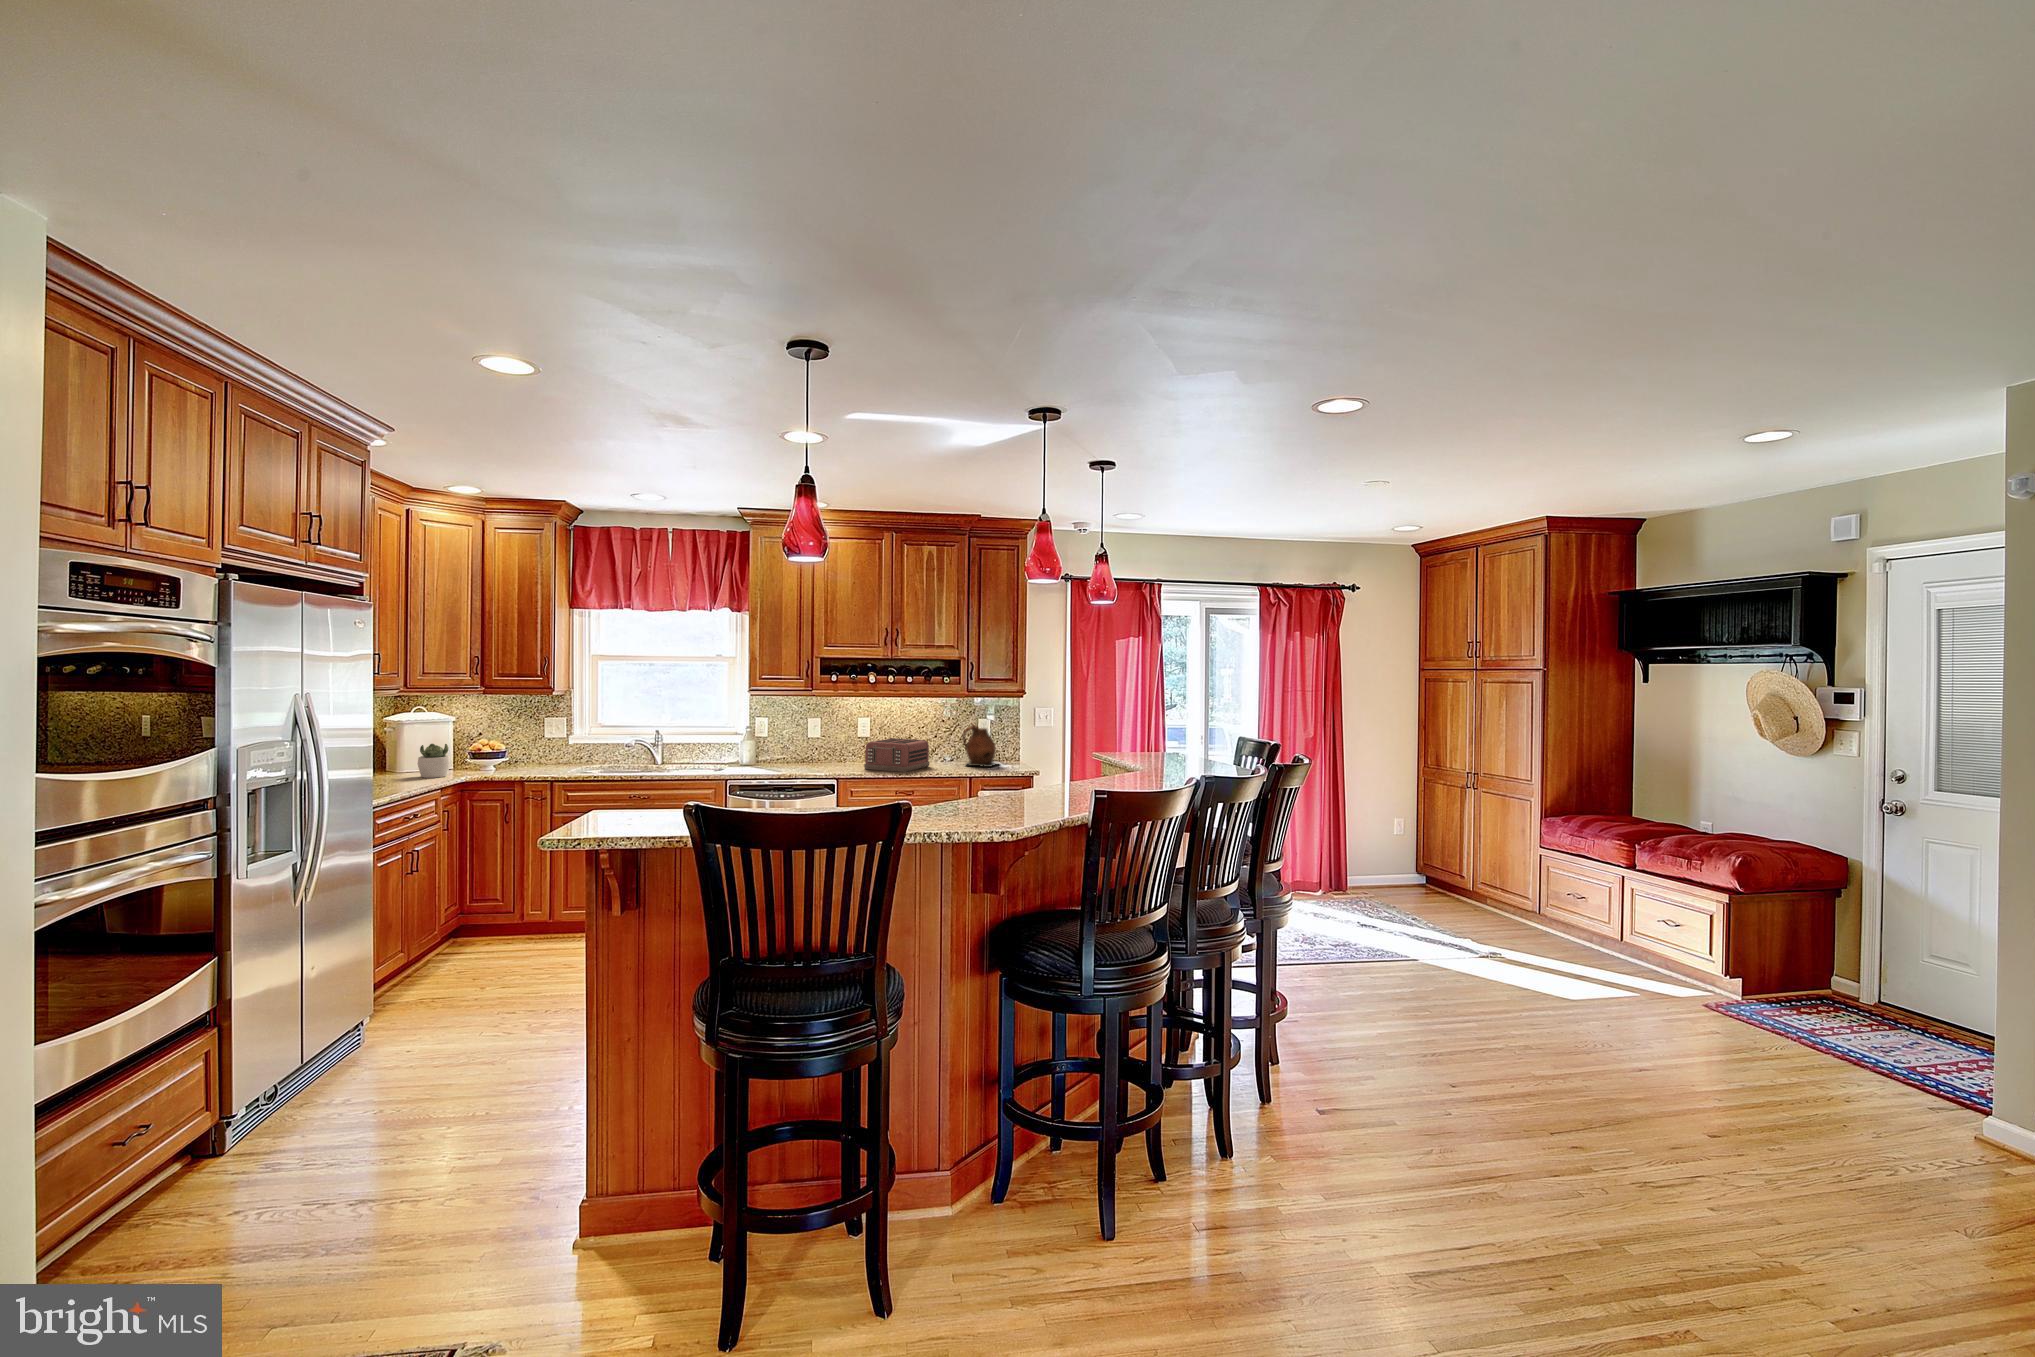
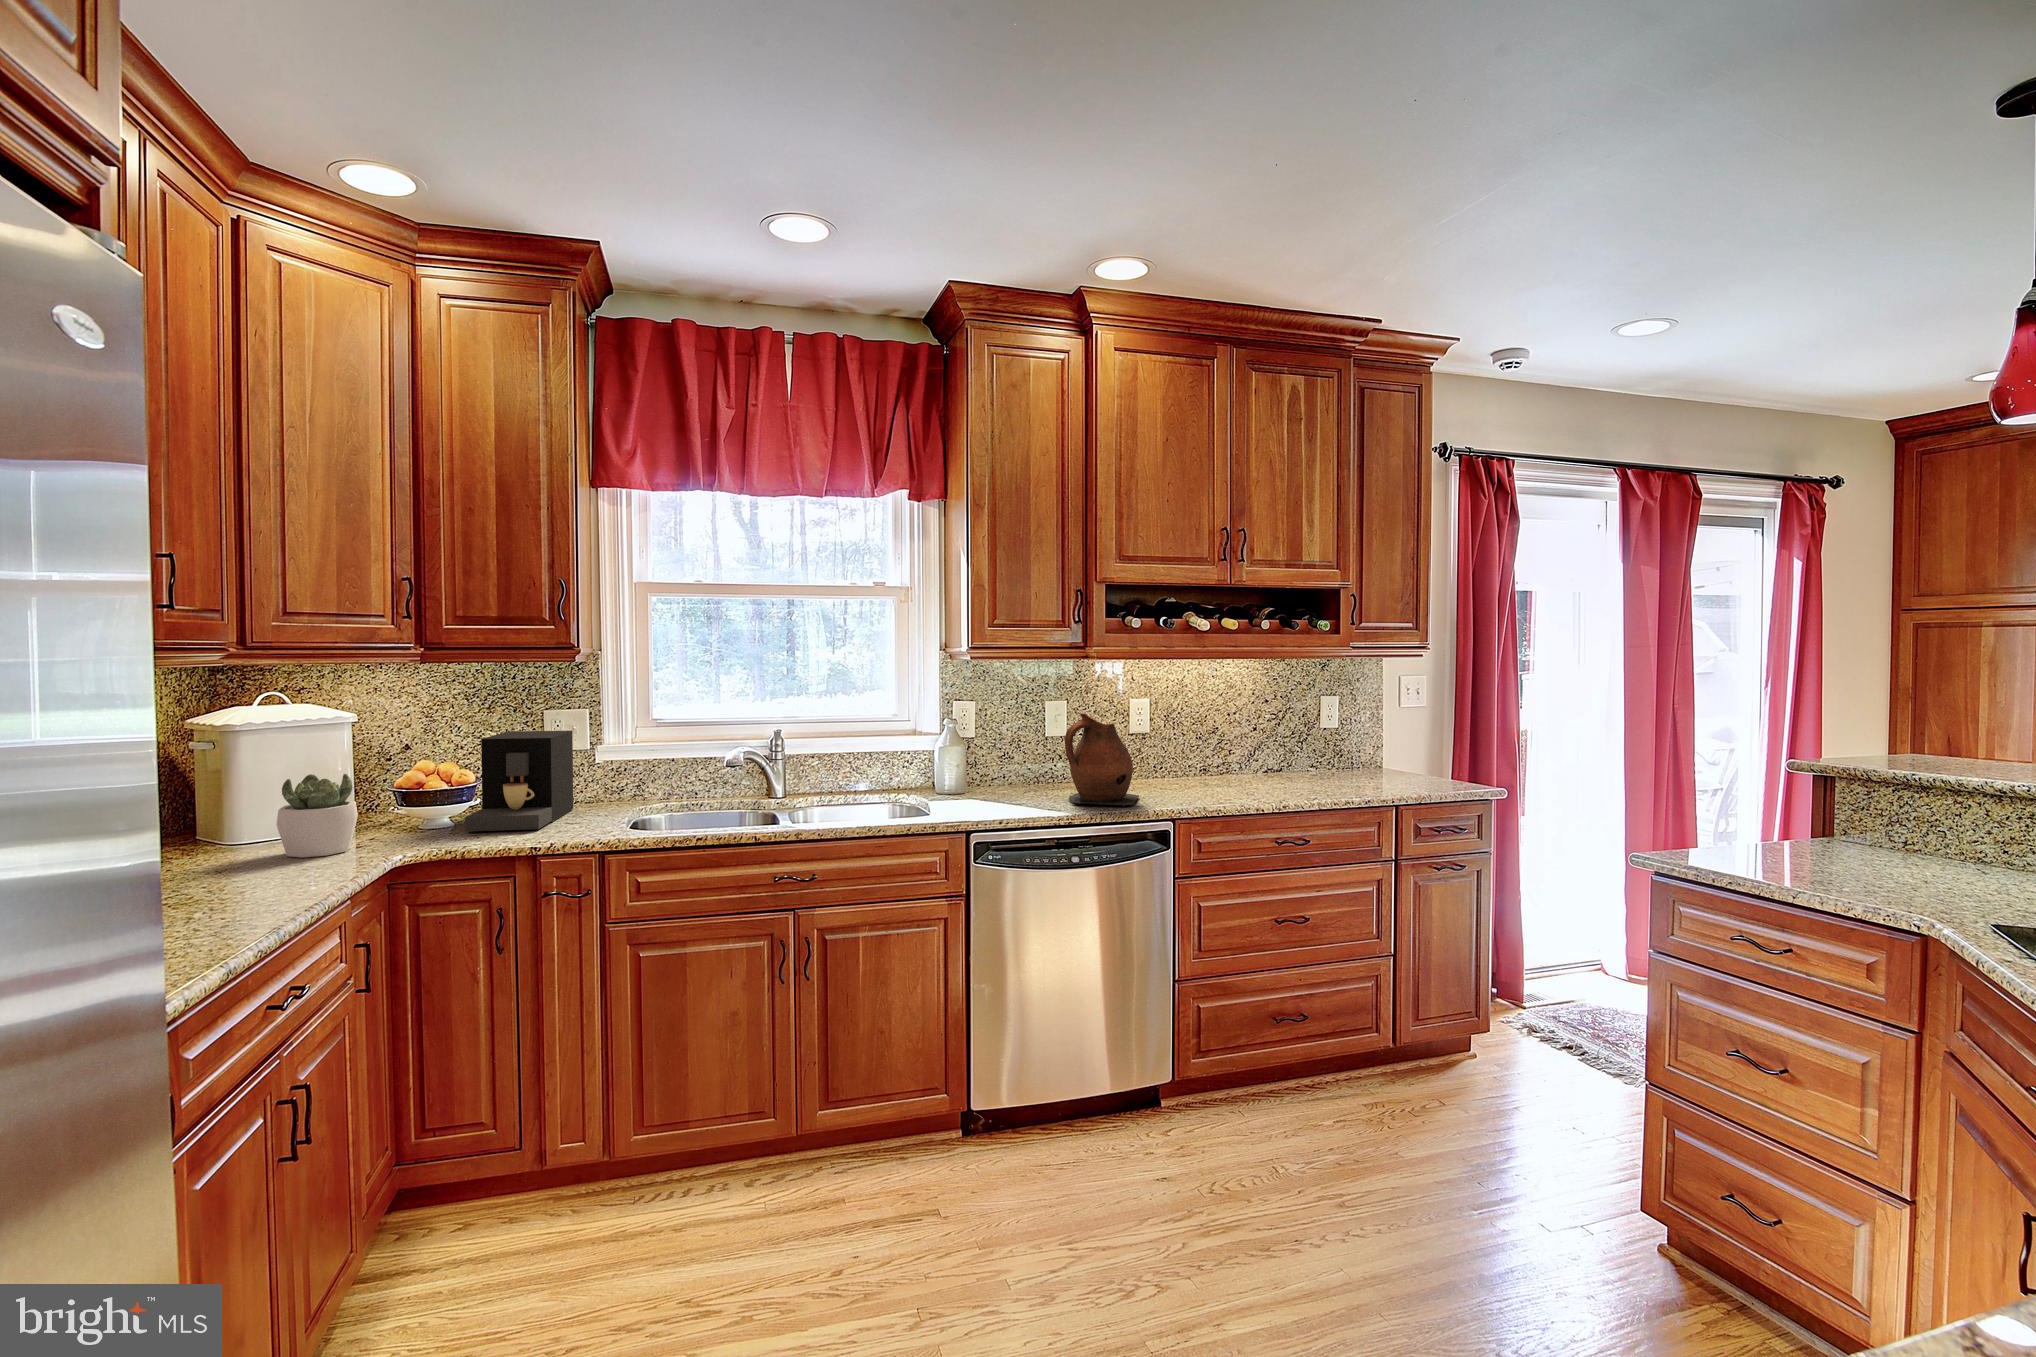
ceramic pitcher: present [962,724,998,767] -> present [1065,713,1139,807]
coffee maker: none [498,727,556,772] -> present [465,730,573,832]
toaster: present [864,738,930,772] -> none [1189,735,1283,798]

